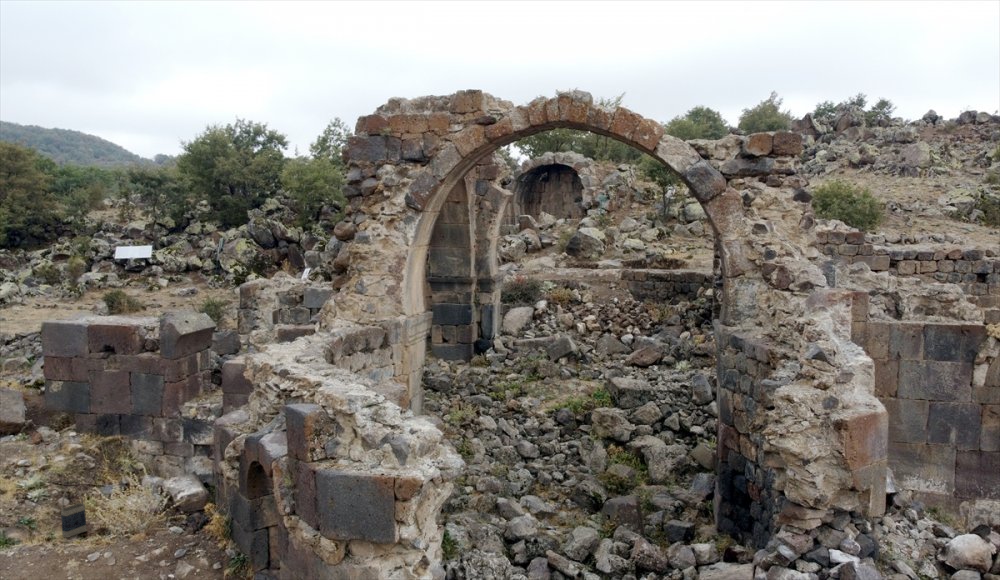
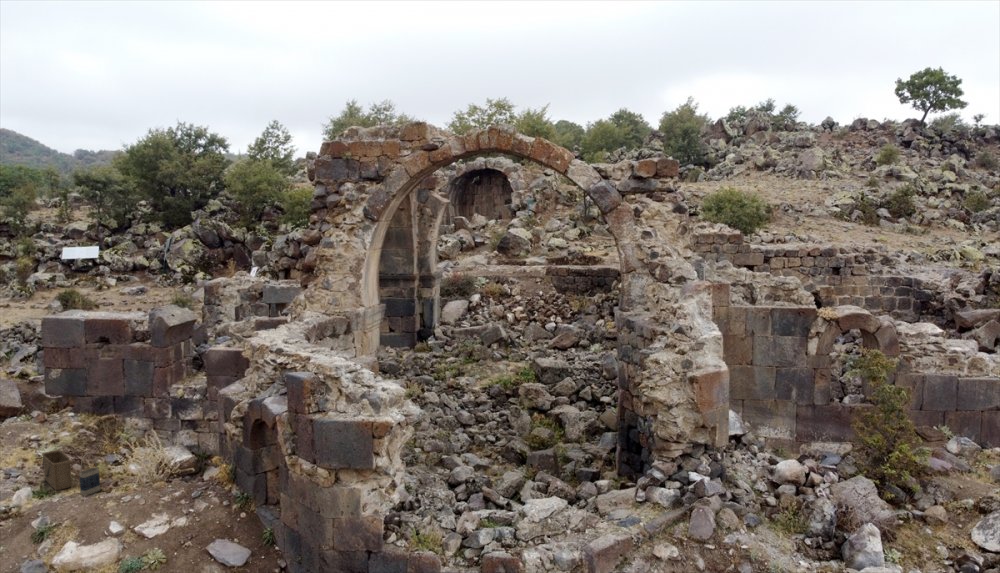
basket: none [25,479,56,529] -> present [42,450,71,490]

